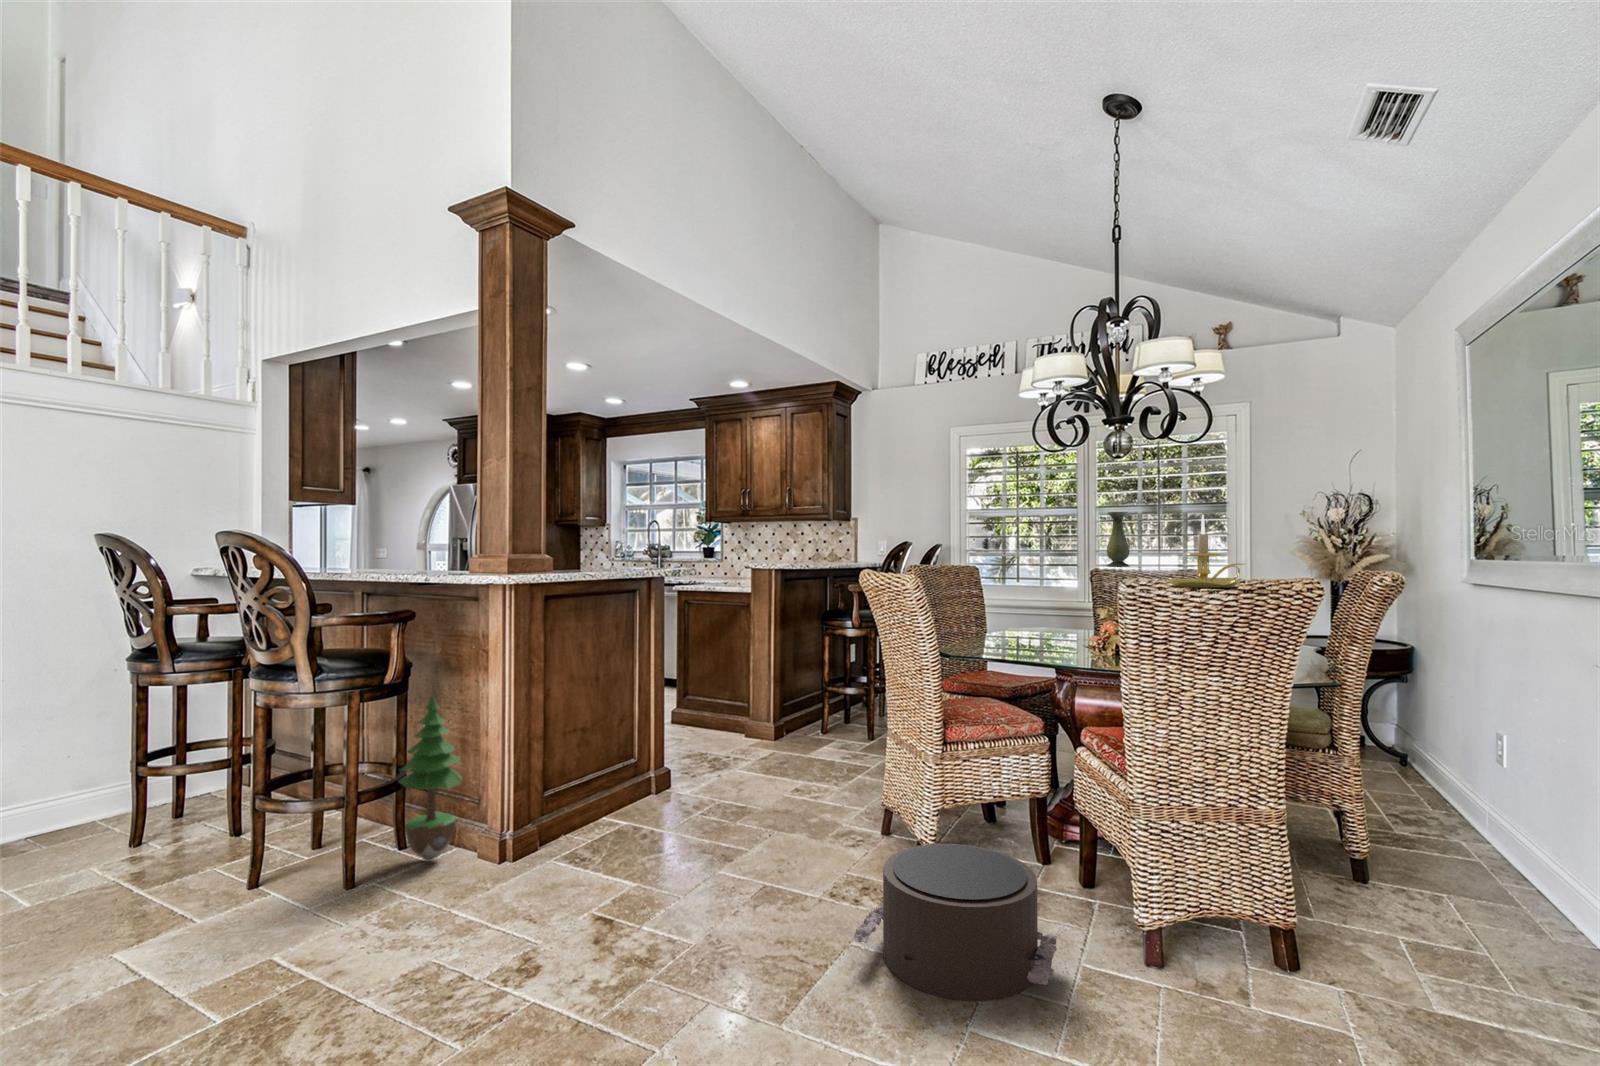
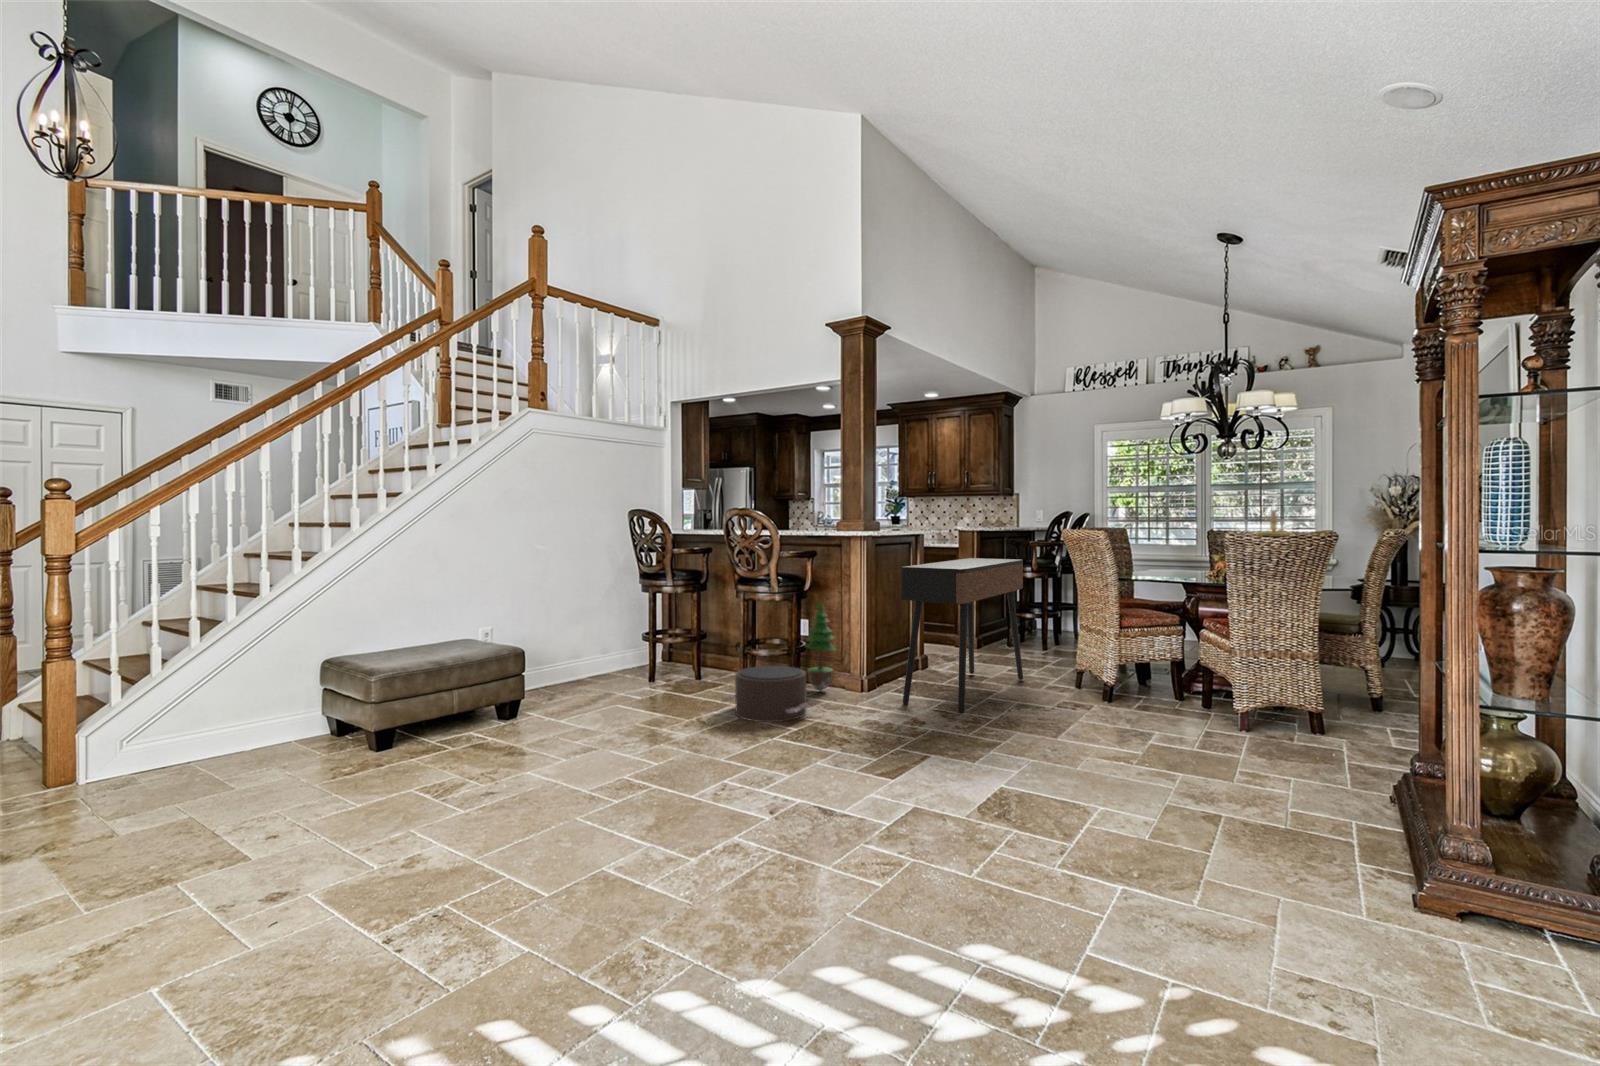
vase: present [1107,512,1130,567] -> none [1217,489,1236,529]
console table: none [549,614,808,923] -> present [901,558,1023,713]
pouf: present [852,844,1057,1001] -> present [721,666,812,722]

